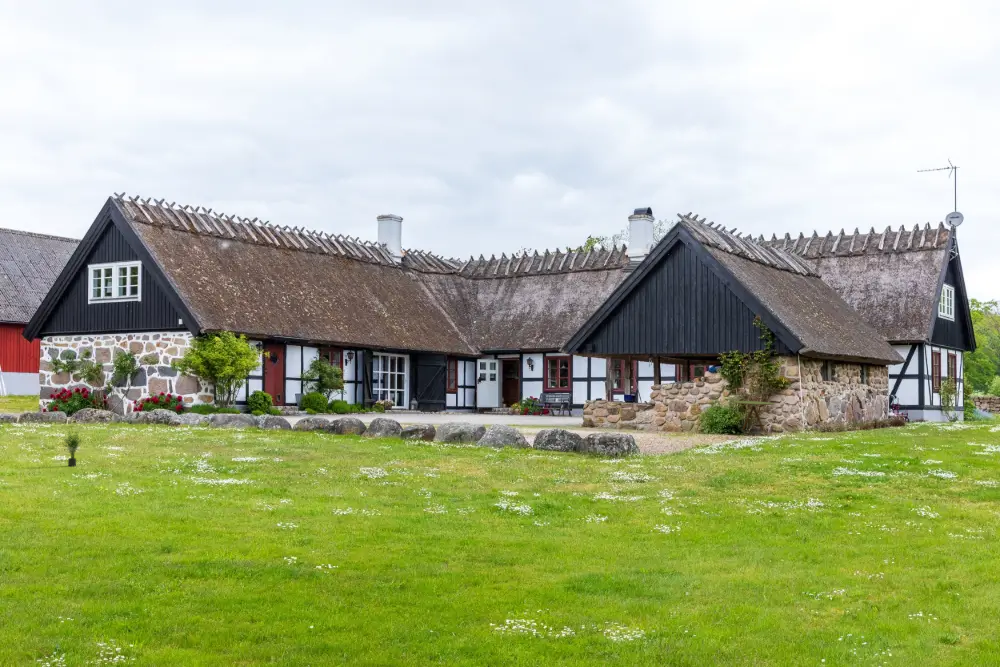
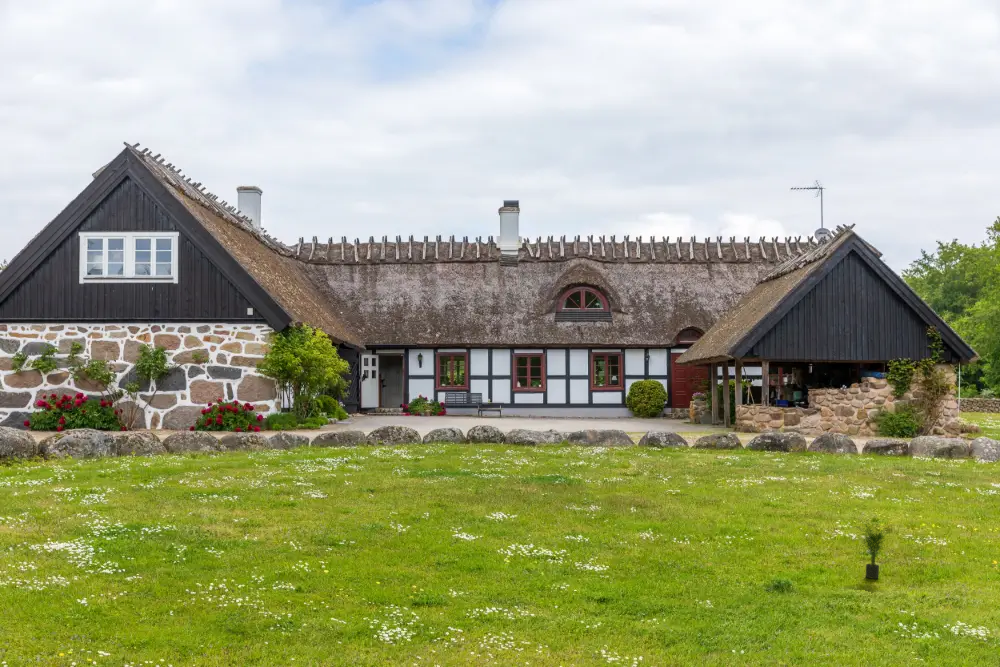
round table: present [734,401,774,430] -> none [931,407,976,438]

